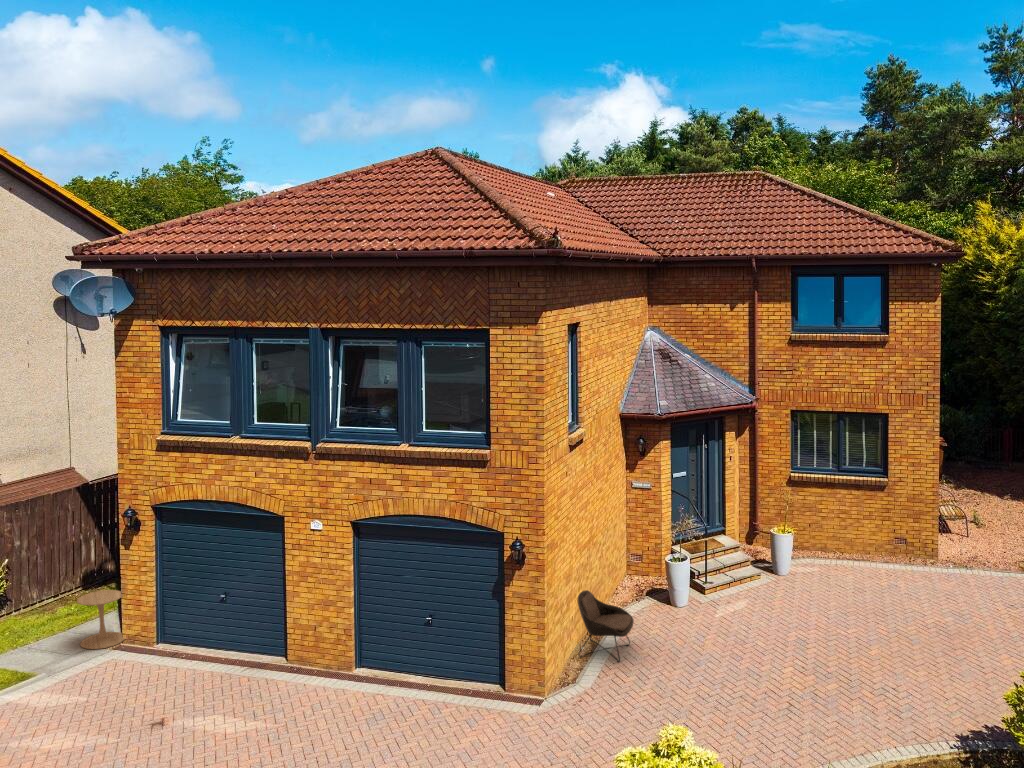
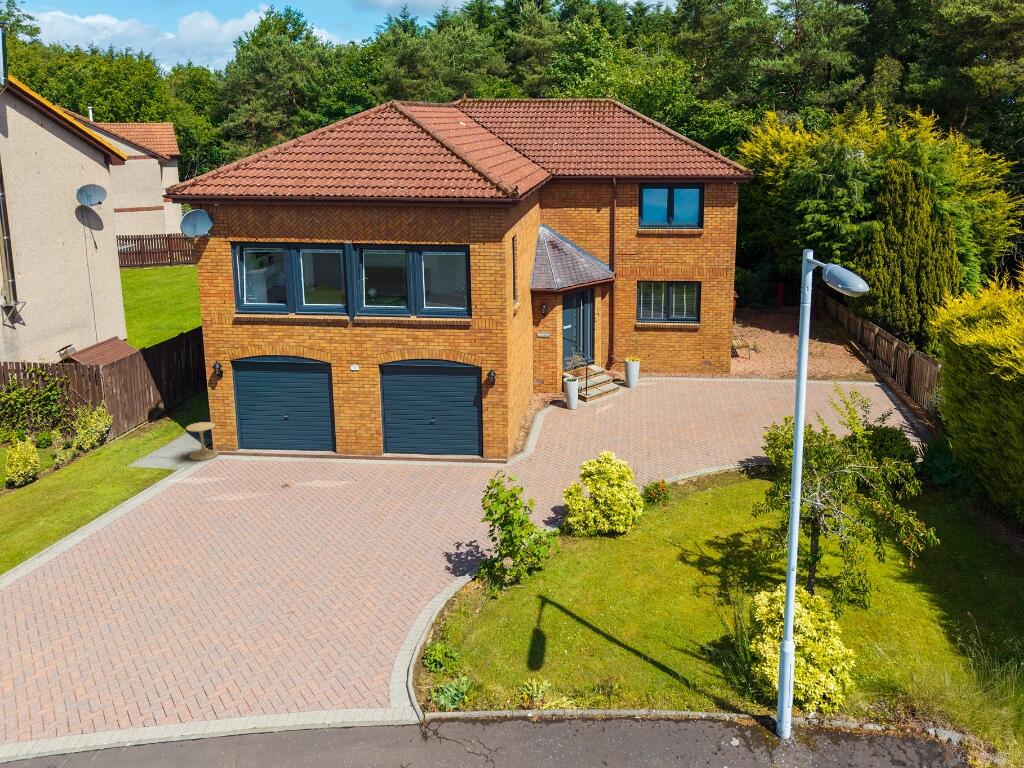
lounge chair: present [578,590,634,662] -> none [518,401,551,442]

